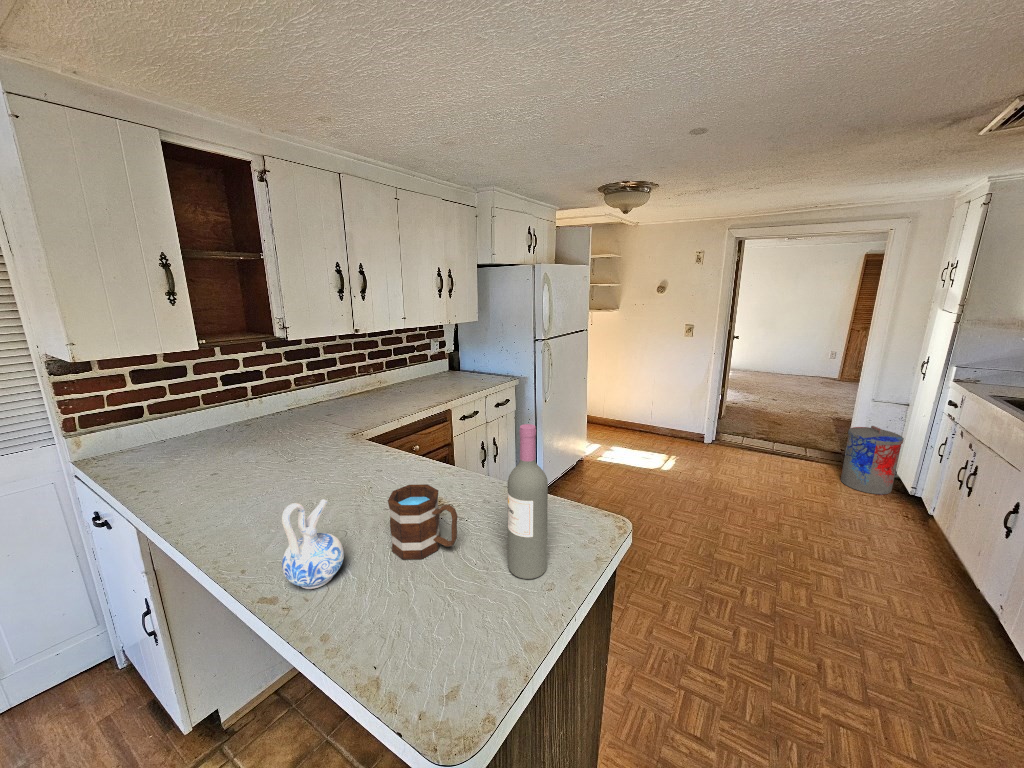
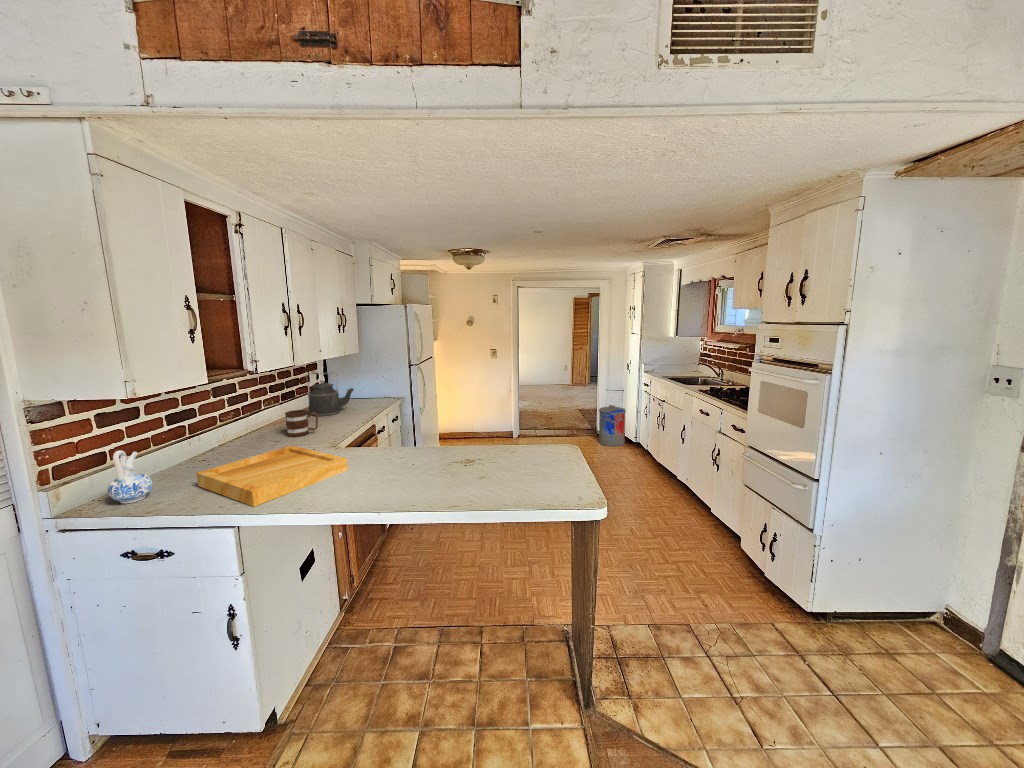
kettle: none [407,341,454,389] -> present [306,373,354,416]
wine bottle: present [508,424,548,579] -> none [547,387,567,467]
tray: none [155,427,303,503] -> present [197,446,348,507]
mug: present [388,484,457,559] -> present [285,410,318,437]
ceramic pitcher: present [282,499,344,589] -> present [108,450,152,503]

